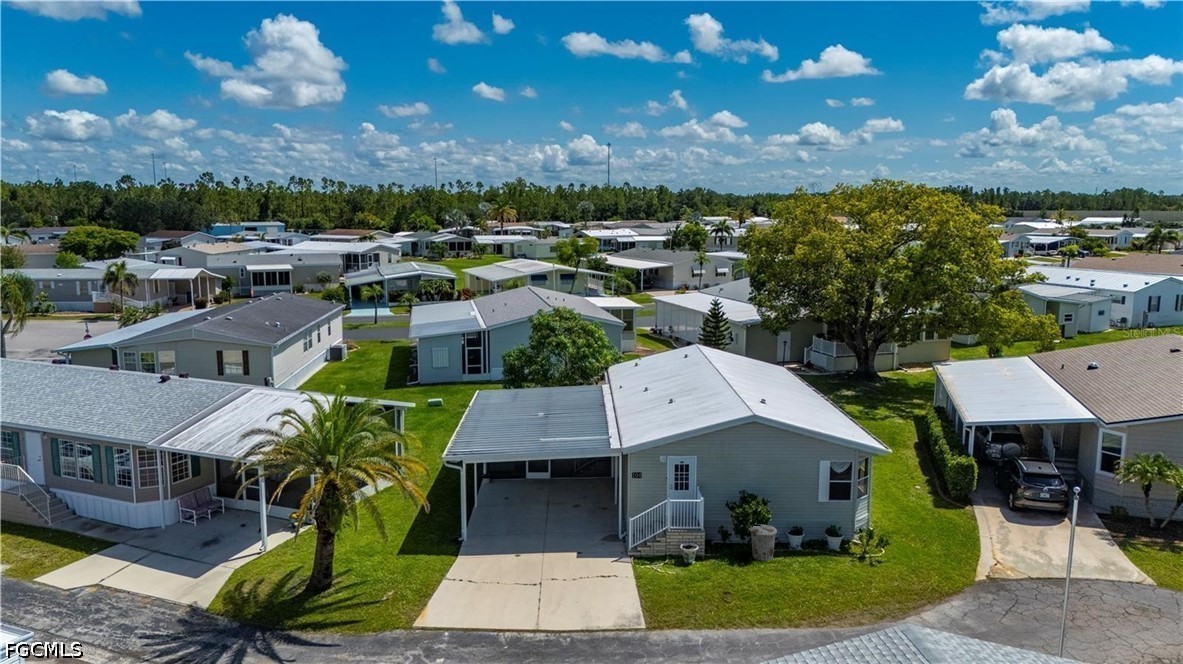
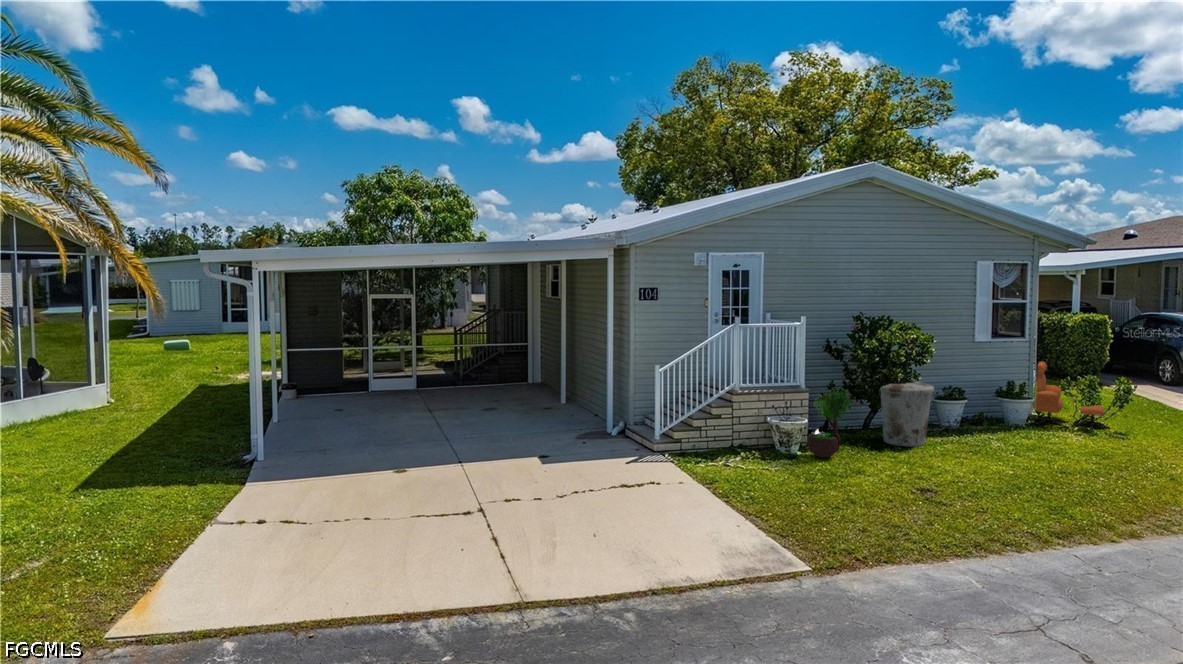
lounge chair: none [850,514,888,557] -> present [1030,362,1110,429]
potted tree: none [704,533,724,565] -> present [807,388,851,458]

